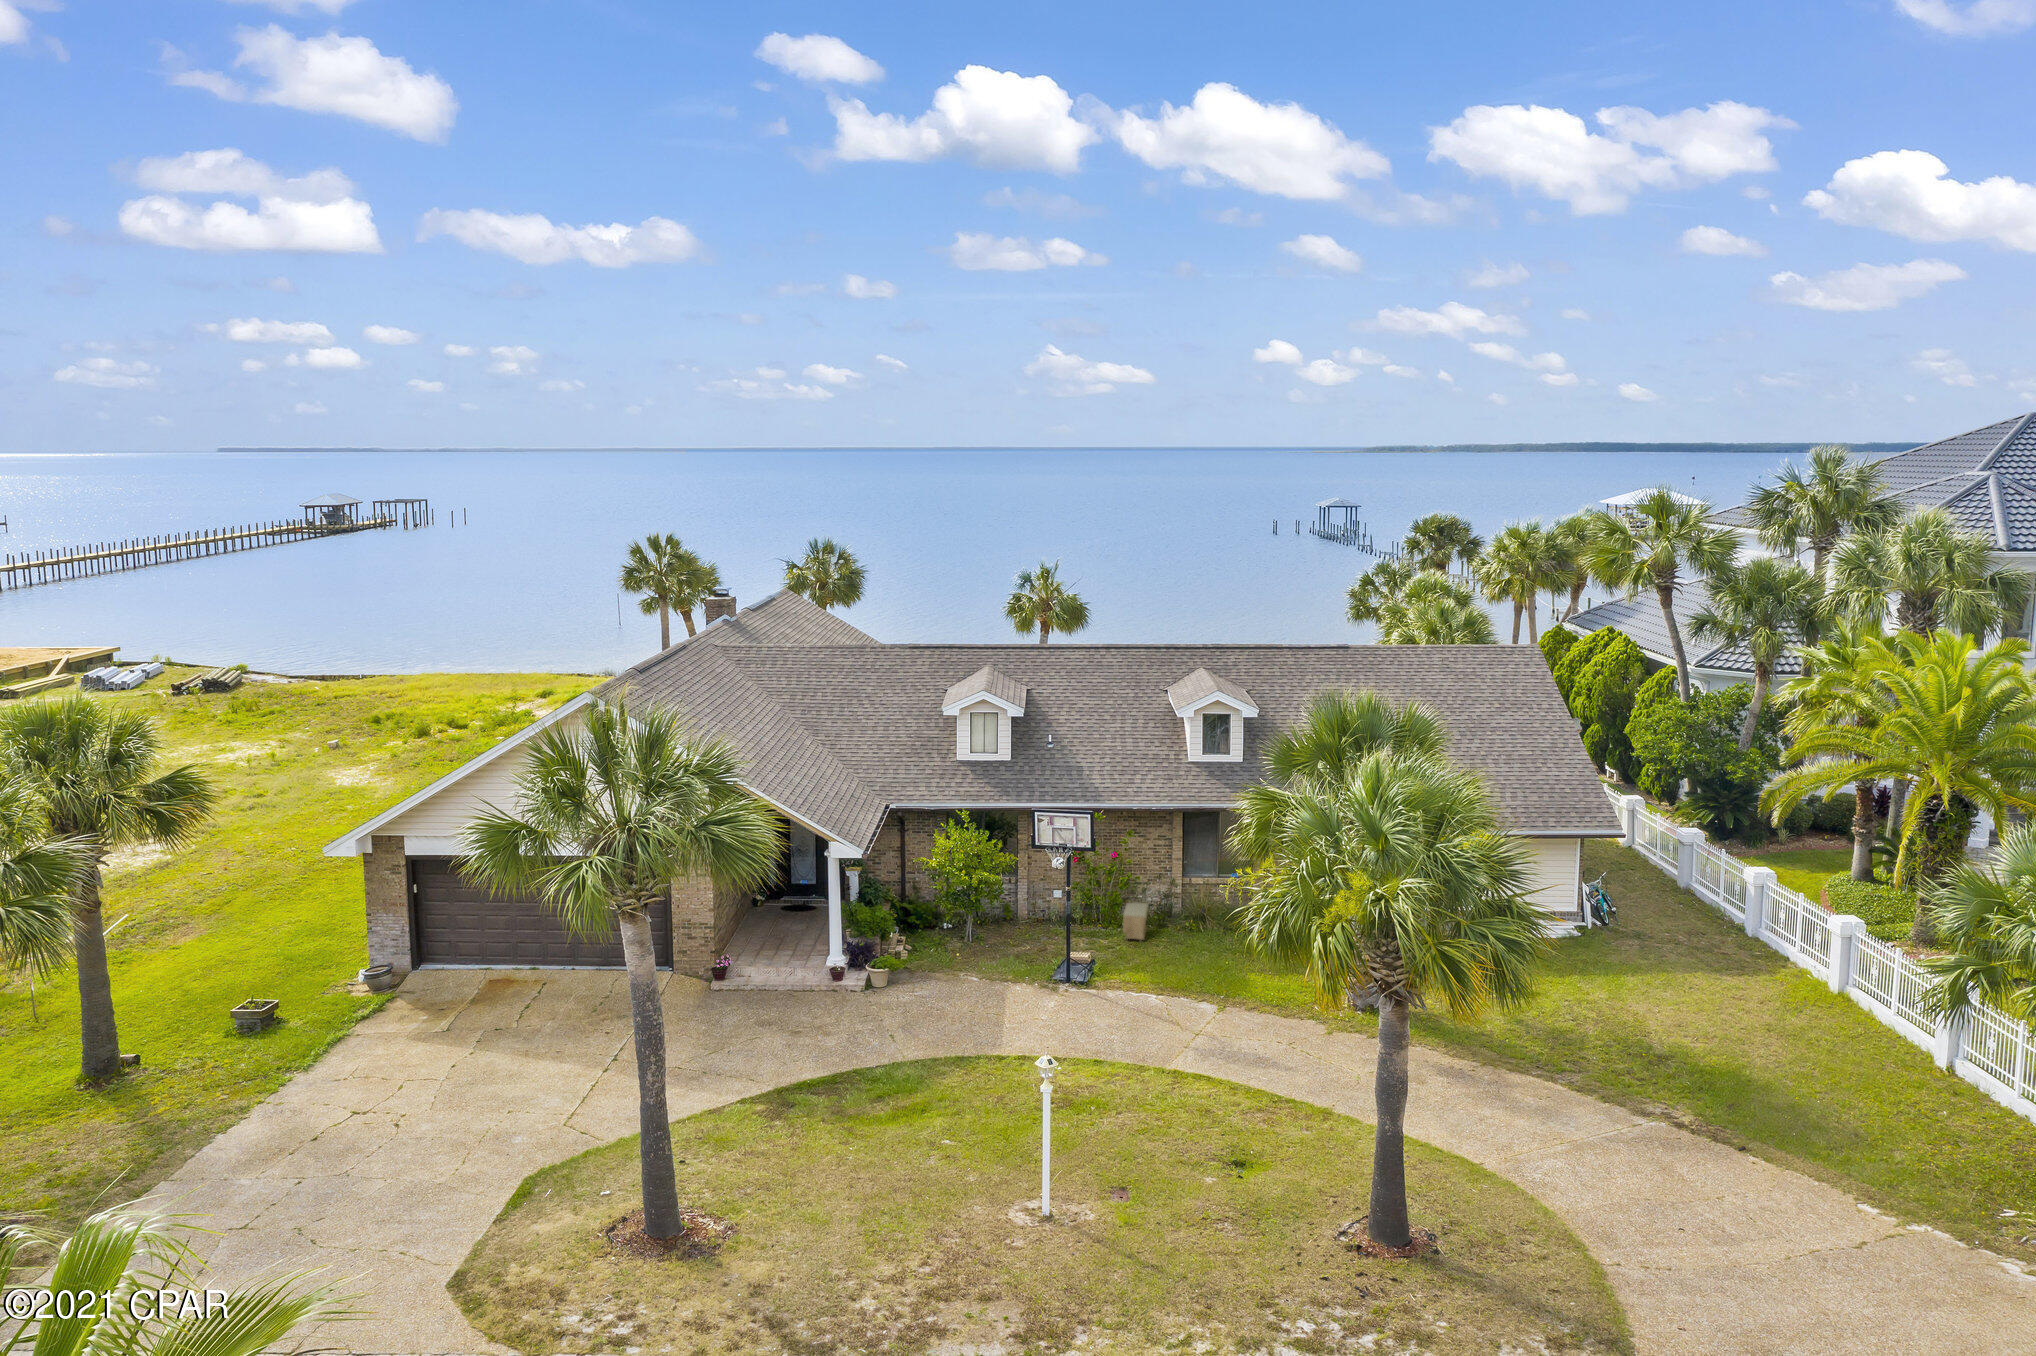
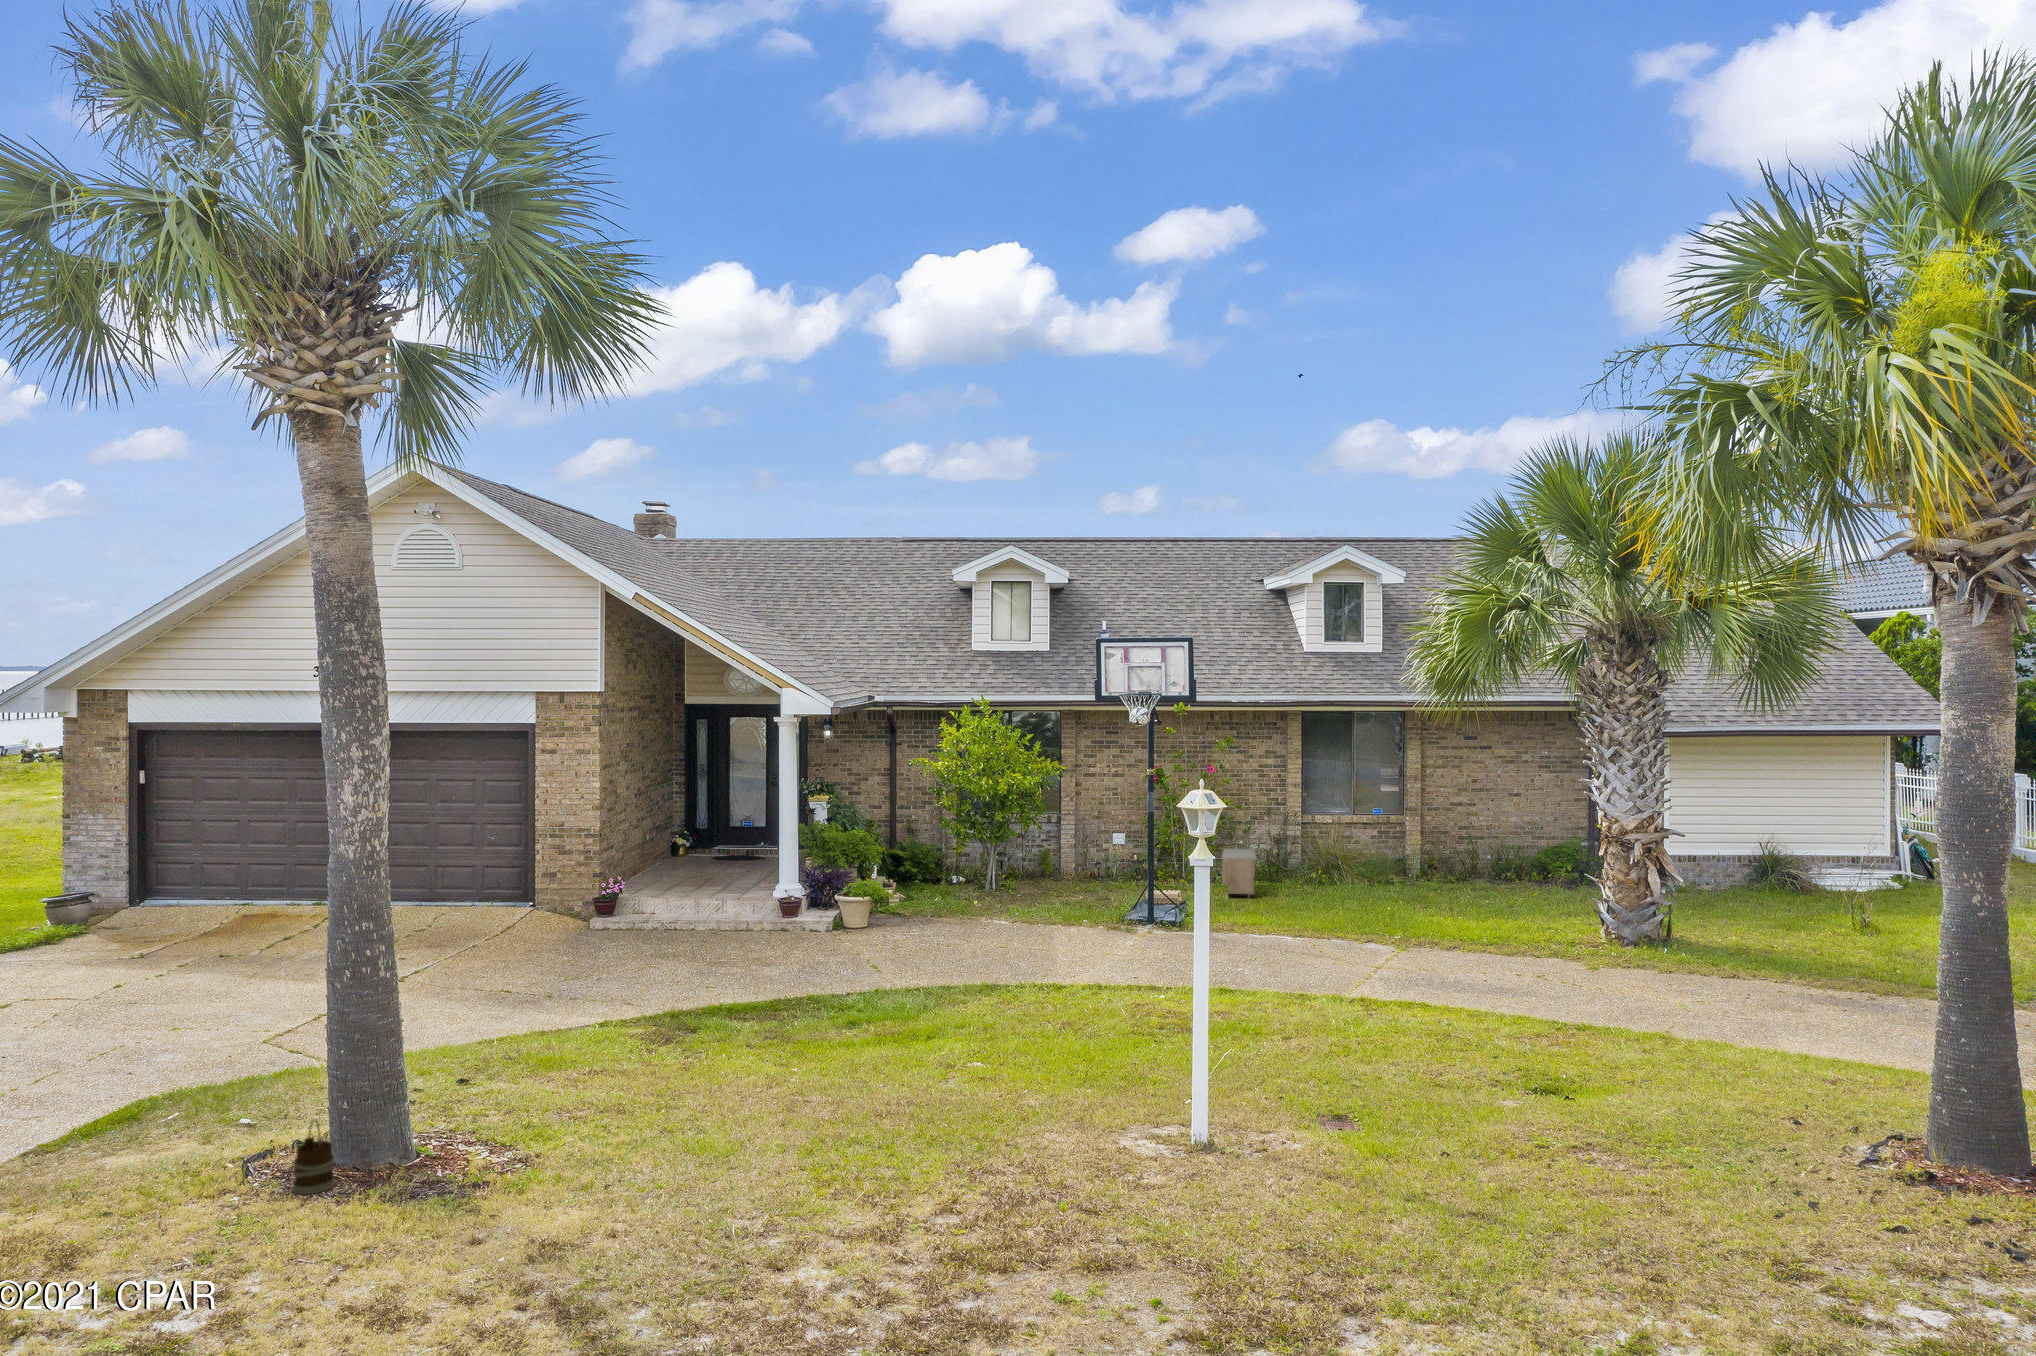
wooden bucket: none [631,1217,649,1251] -> present [292,1119,335,1195]

